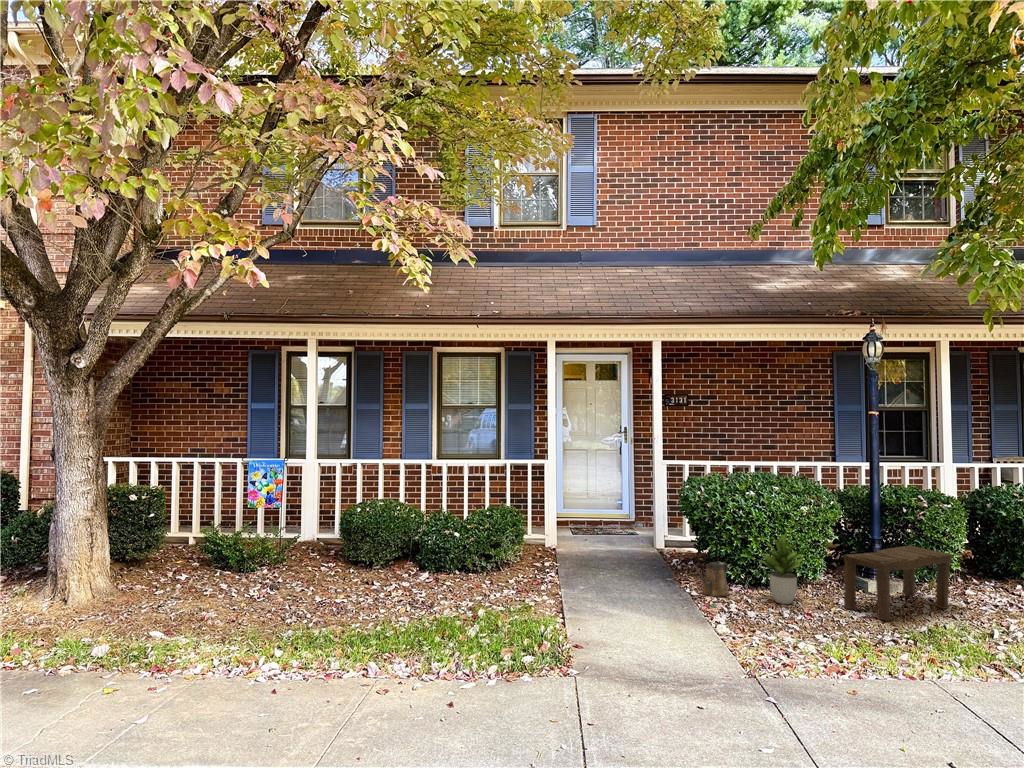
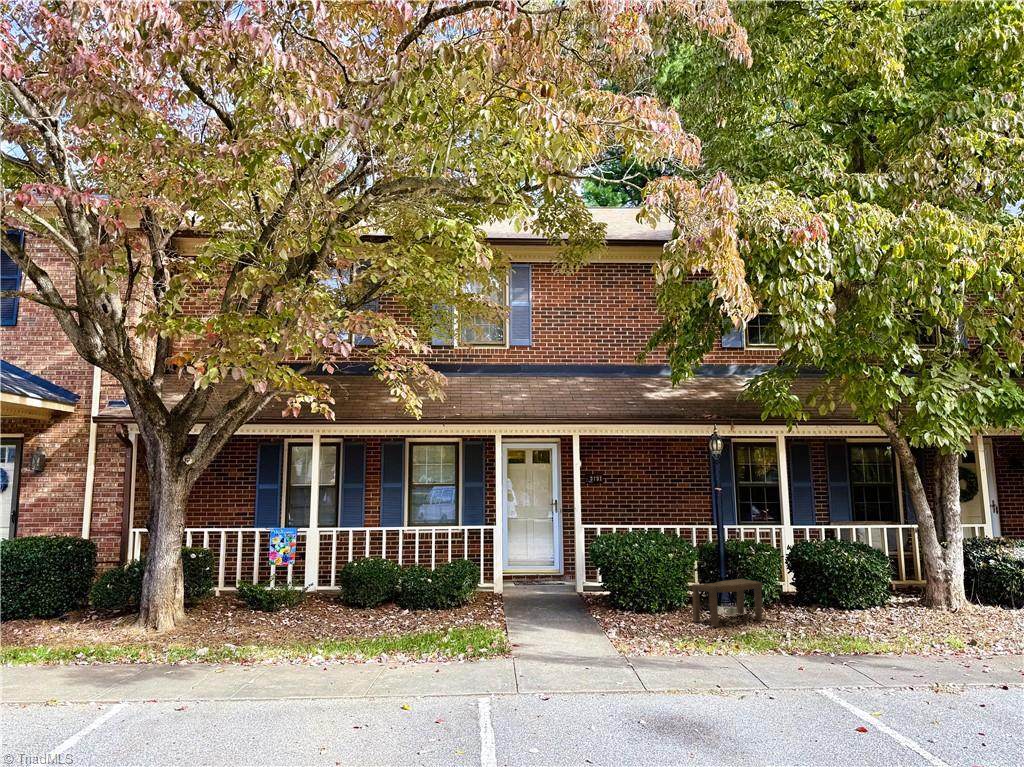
potted plant: present [760,531,802,604] -> none [636,569,667,621]
watering can: present [693,562,729,597] -> none [591,594,619,618]

